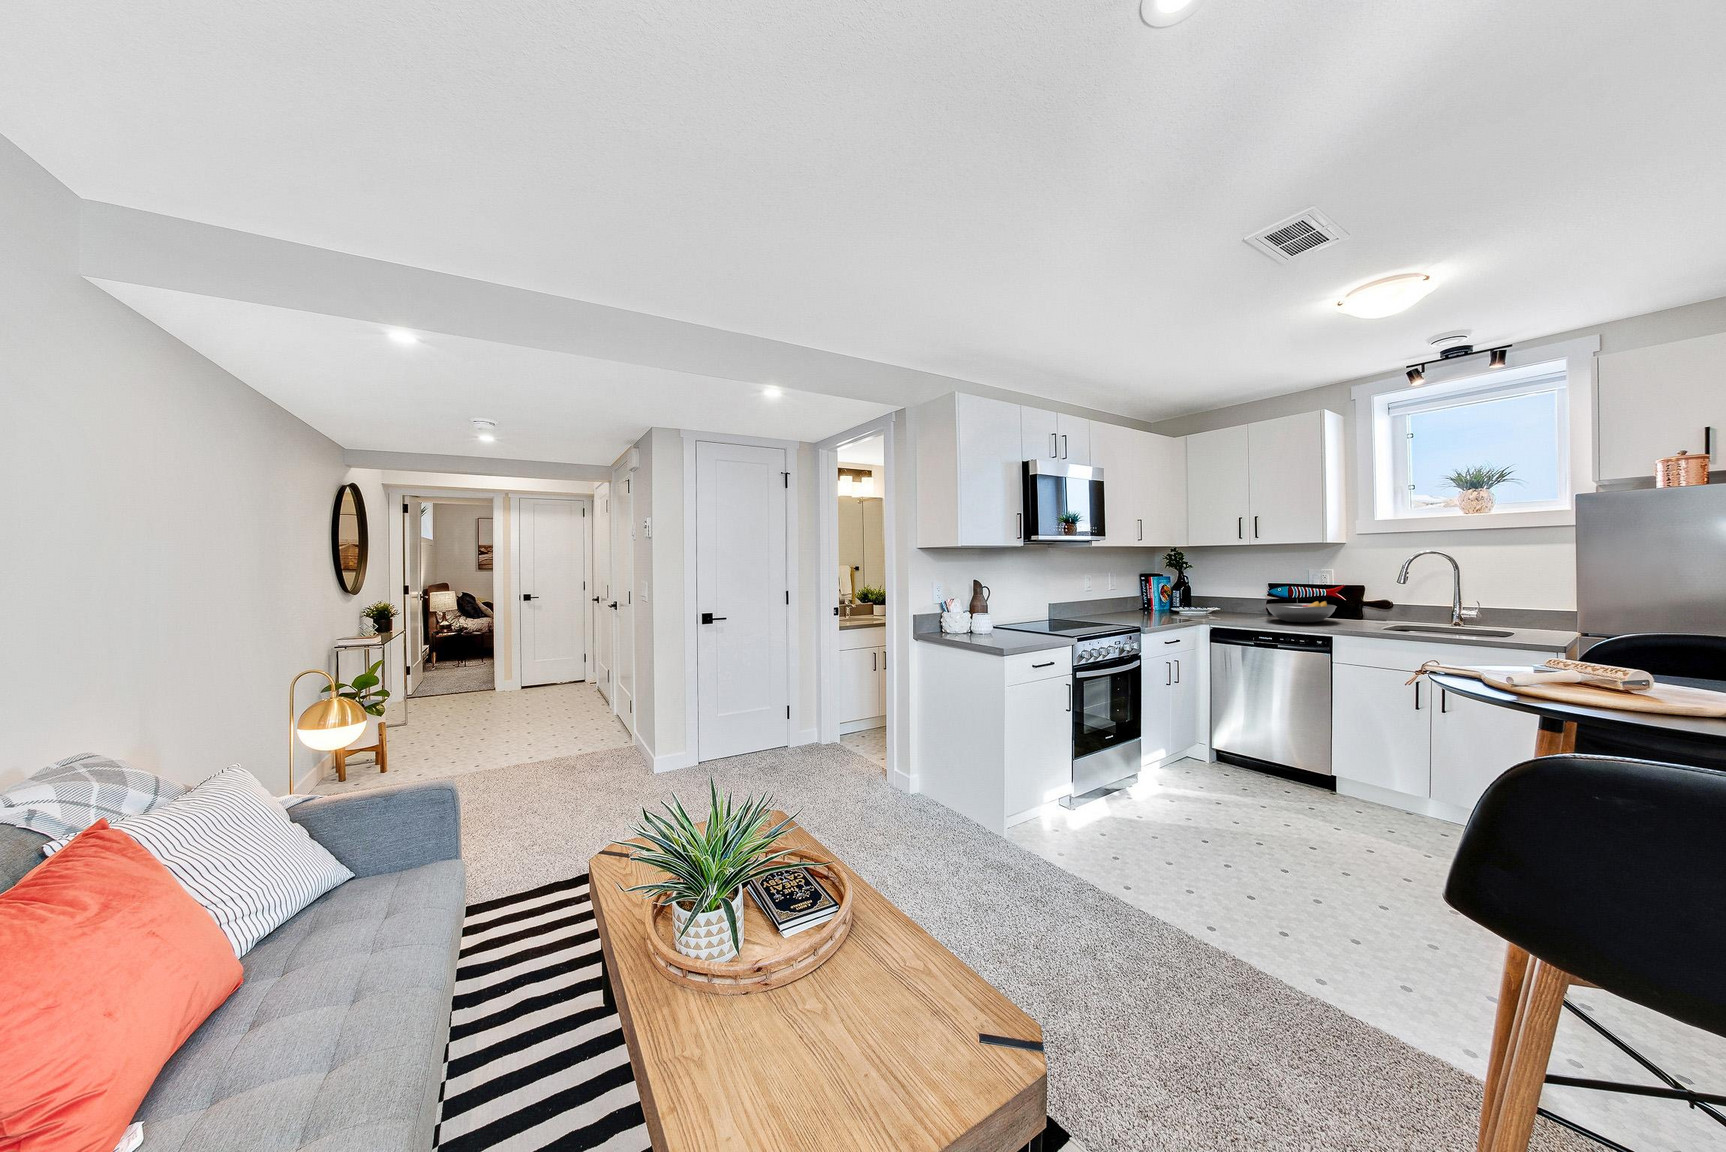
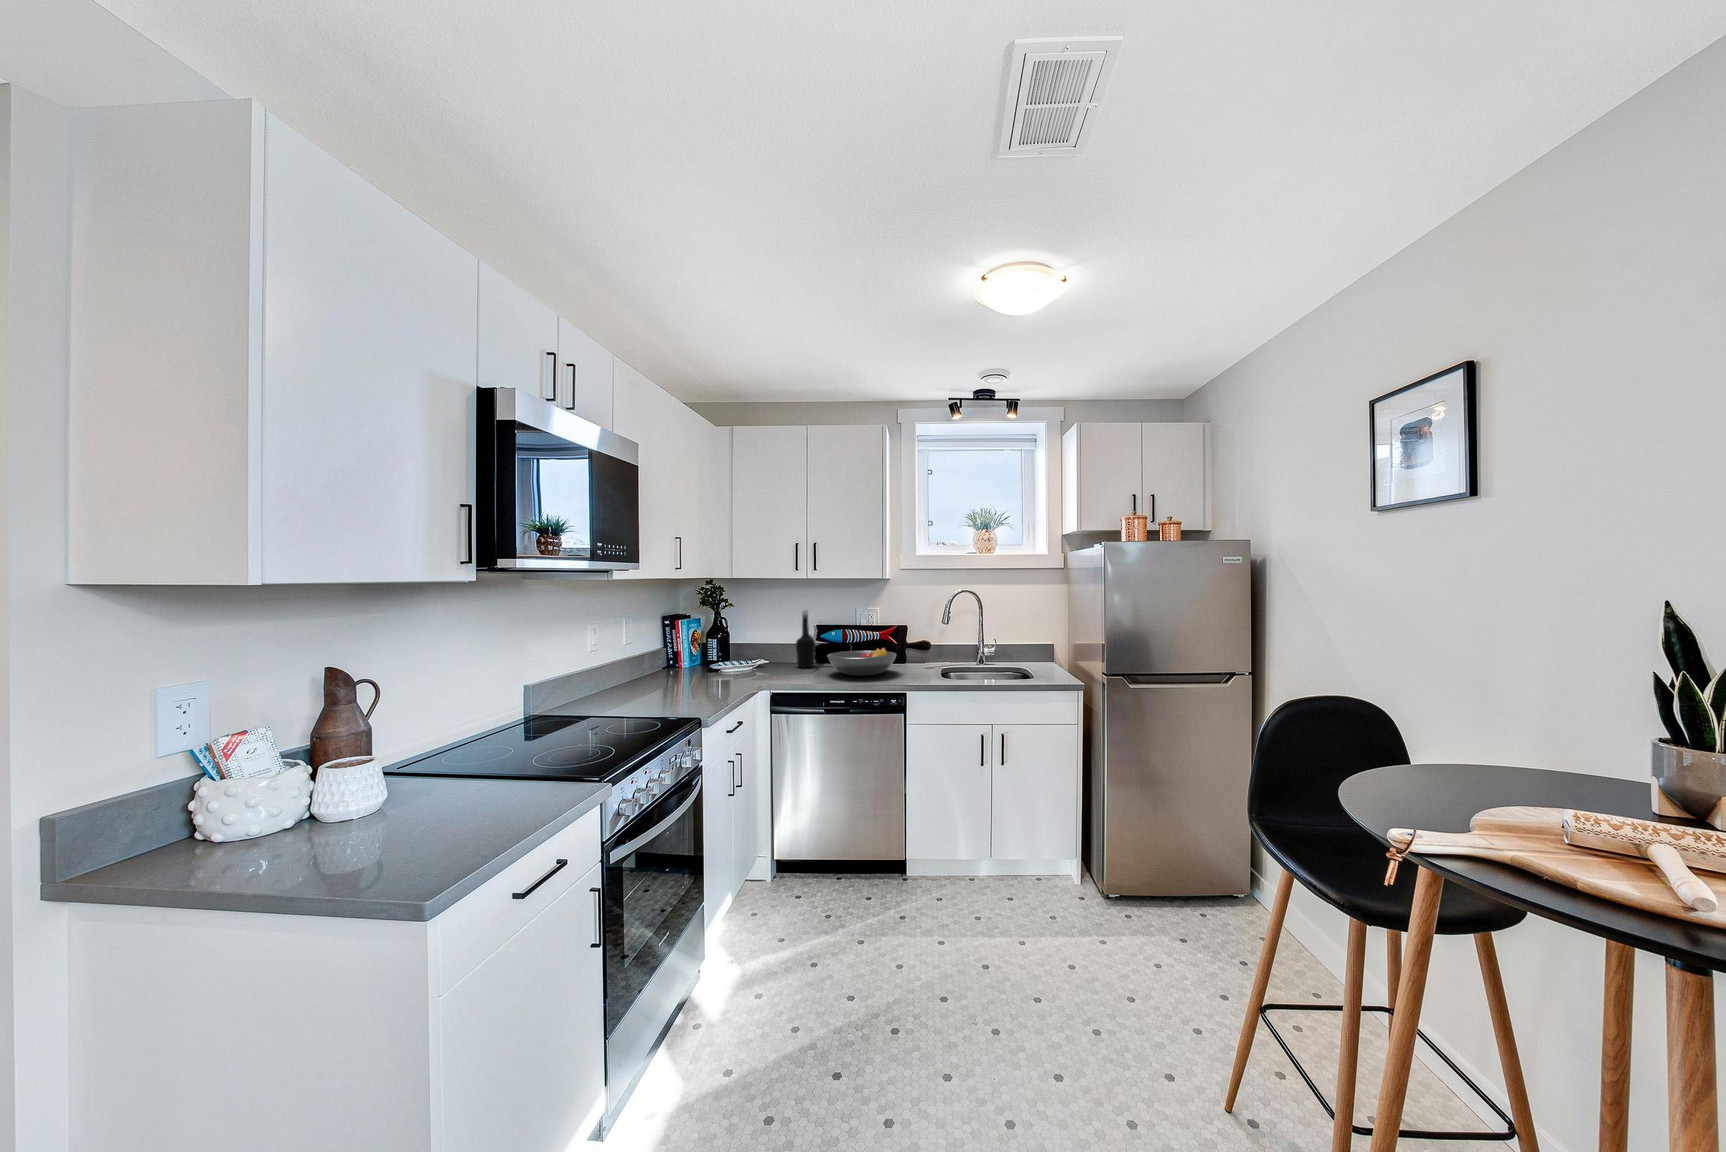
bottle: none [1244,570,1262,615] -> present [796,610,815,667]

